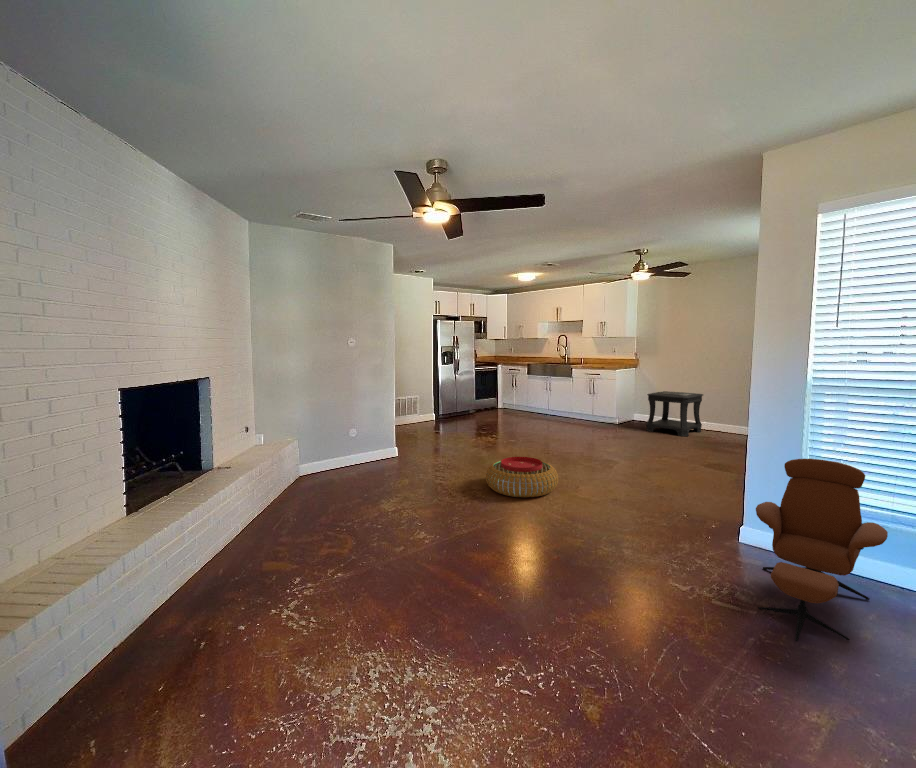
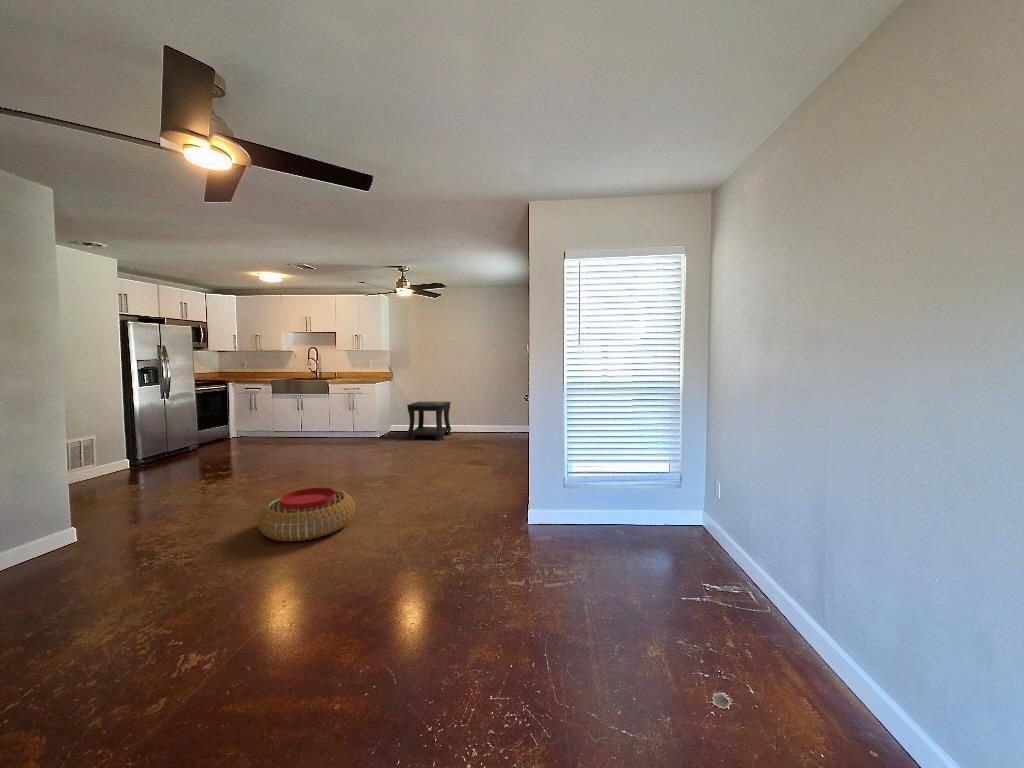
lounge chair: present [756,459,888,641] -> none [548,443,628,589]

